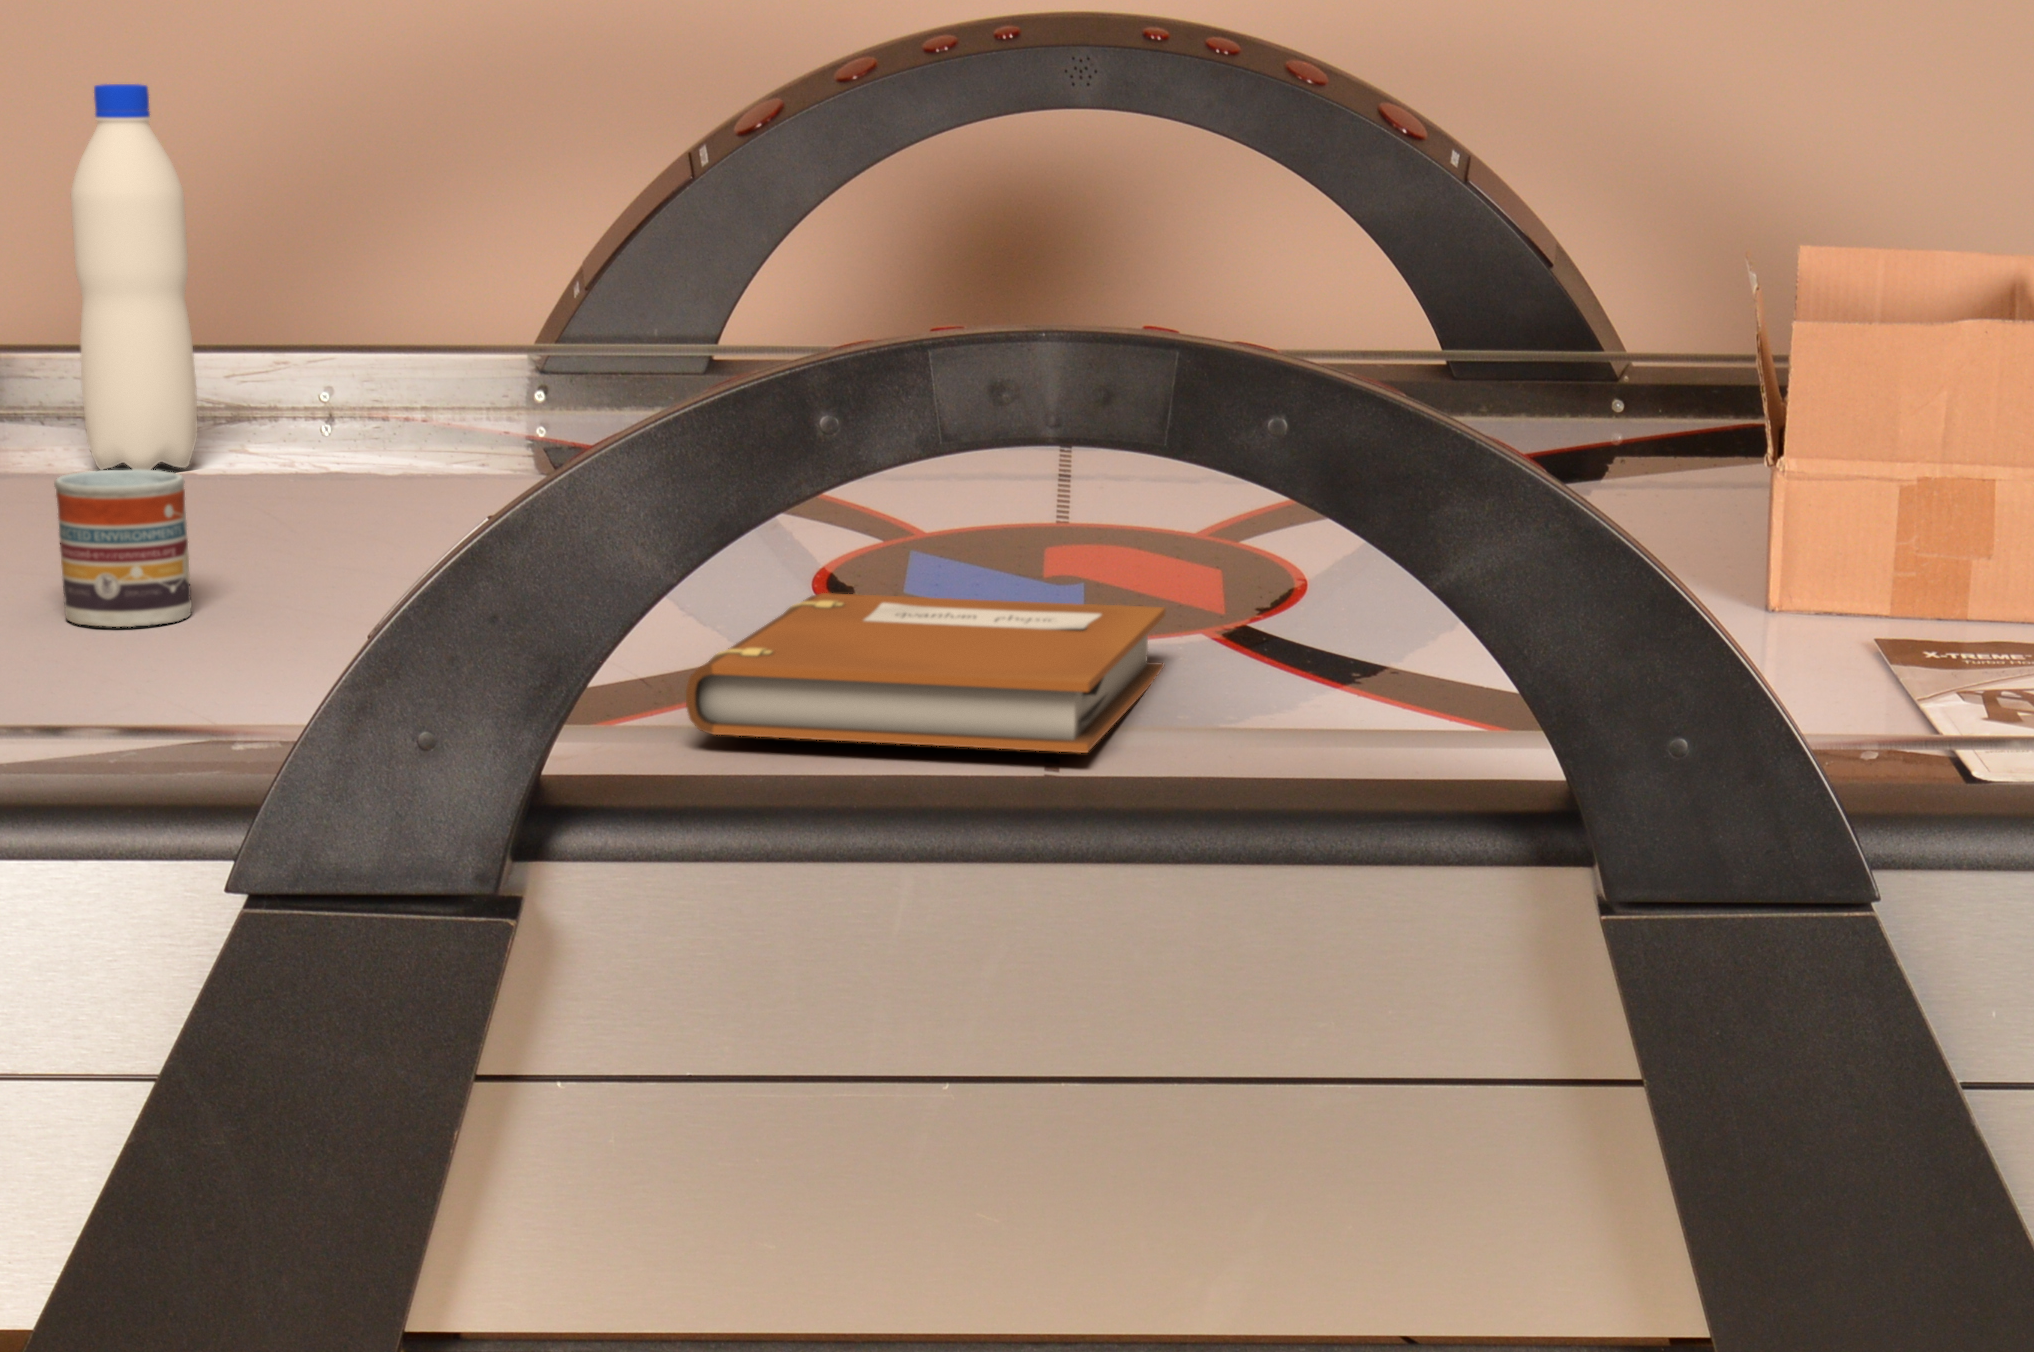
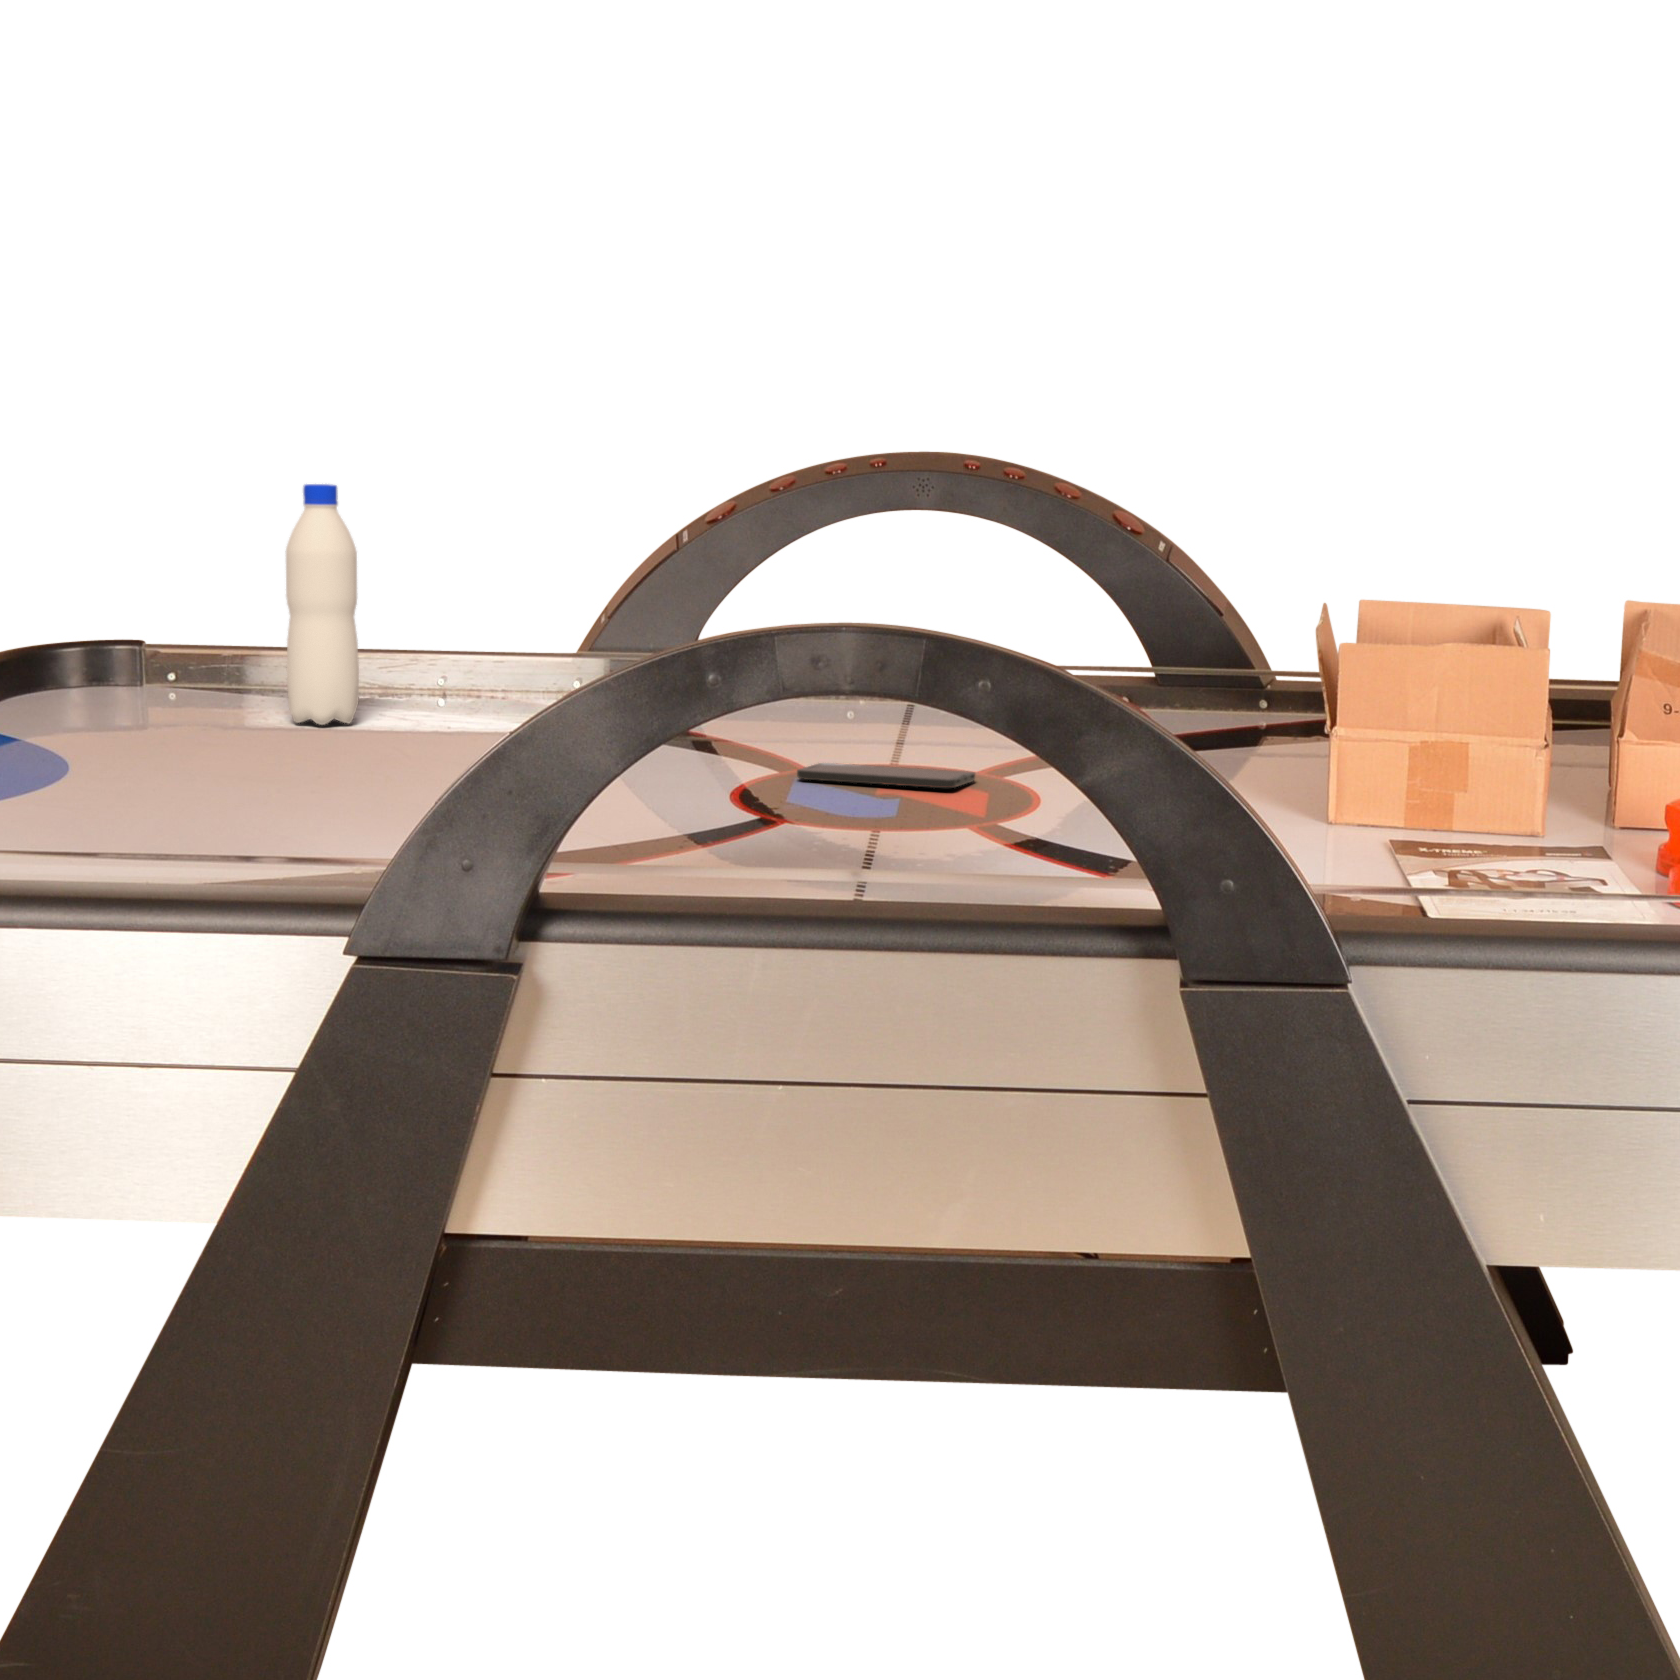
cup: present [54,470,192,627] -> none [260,714,341,809]
smartphone: none [911,524,1193,564] -> present [797,763,975,788]
notebook: present [686,593,1166,753] -> none [633,796,940,887]

